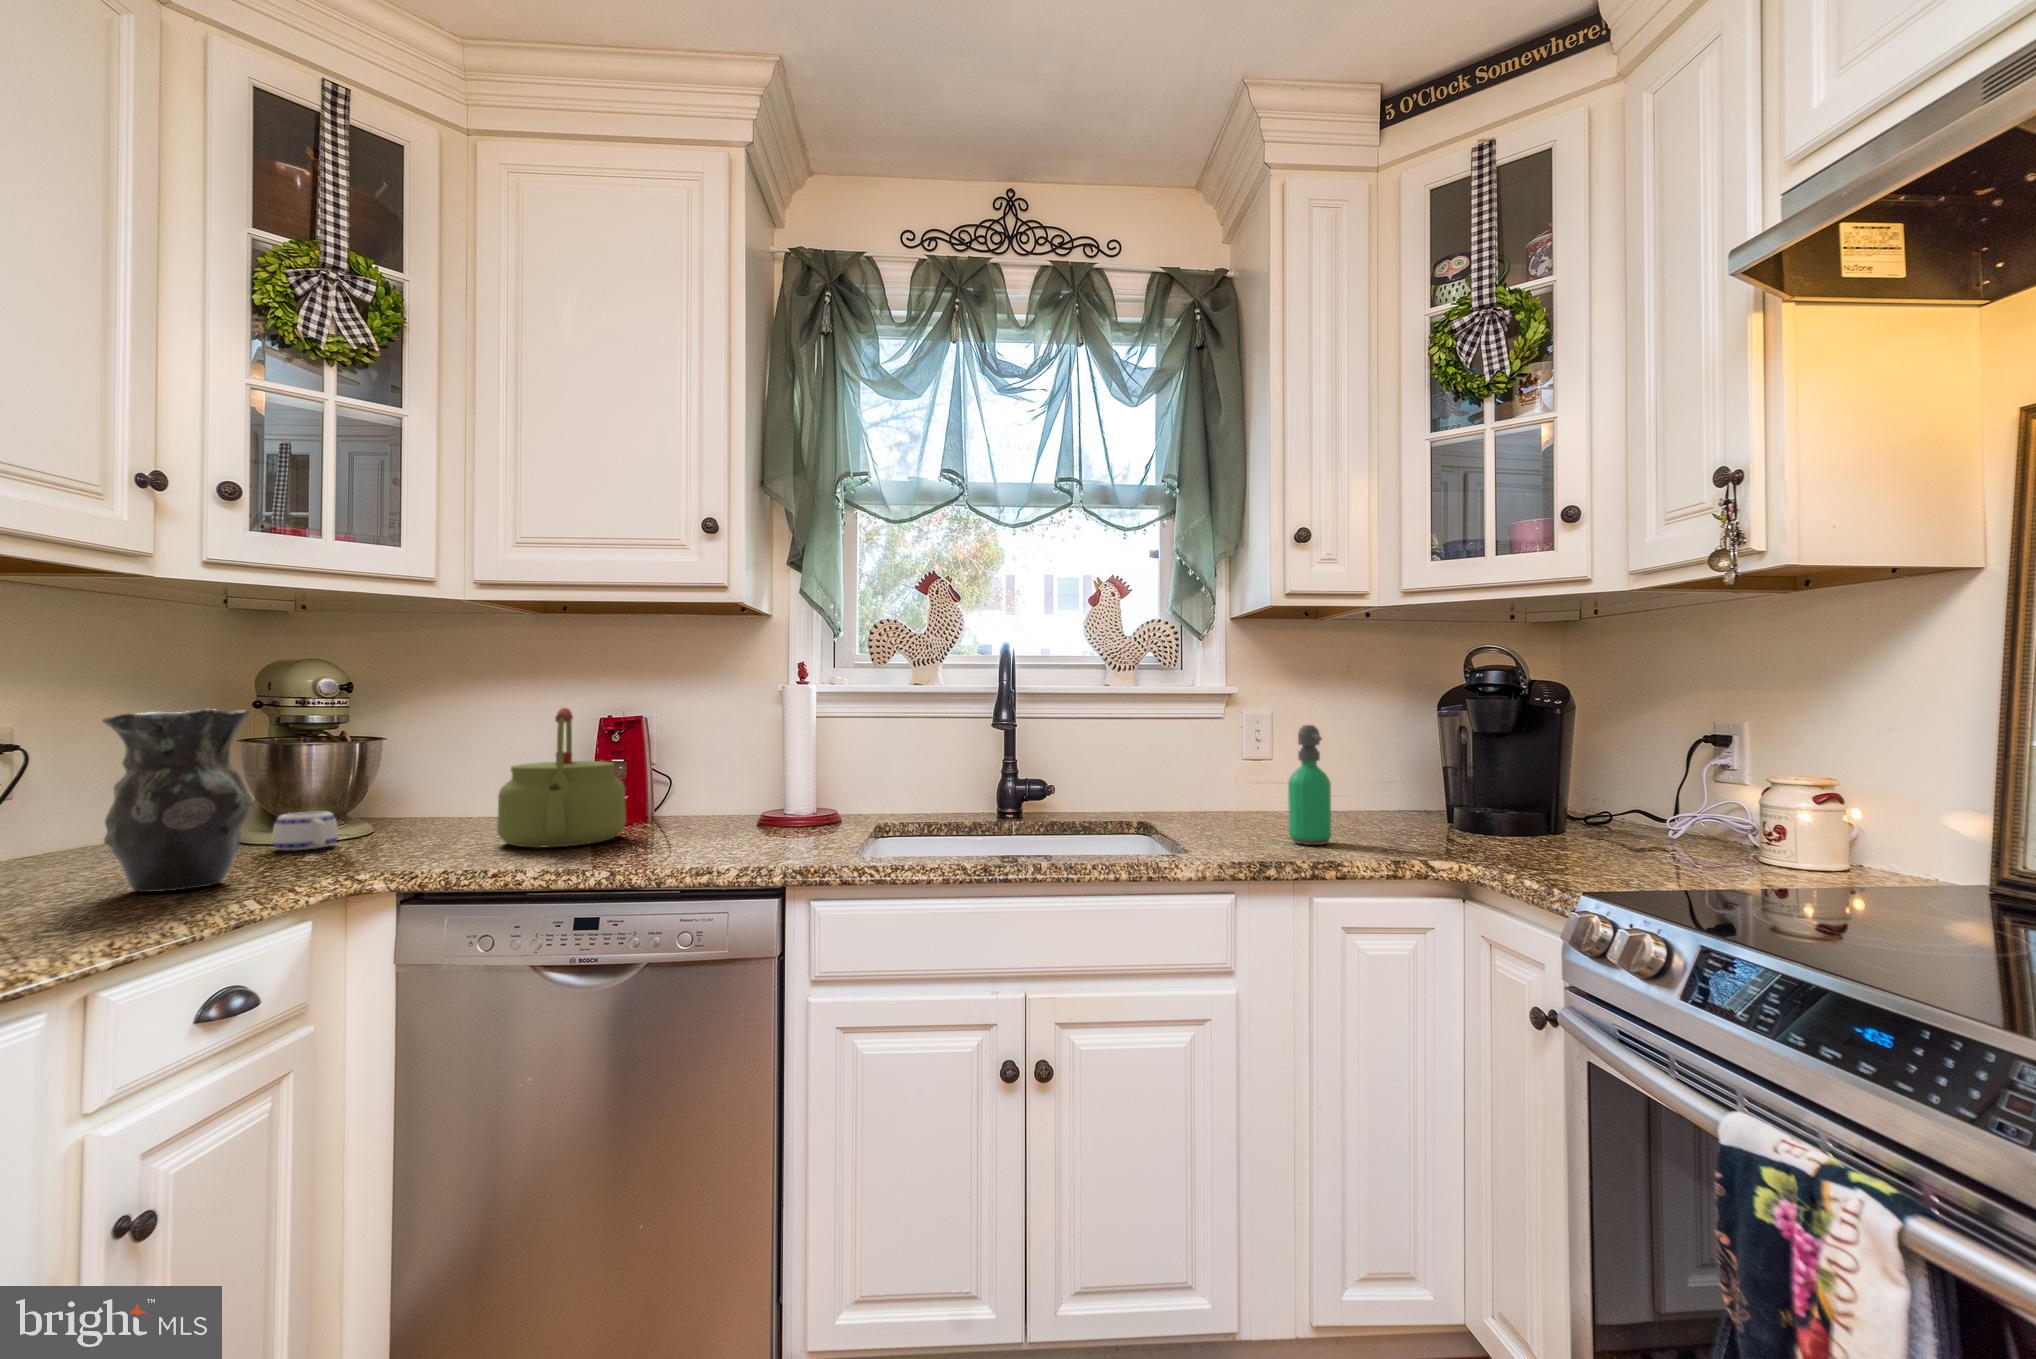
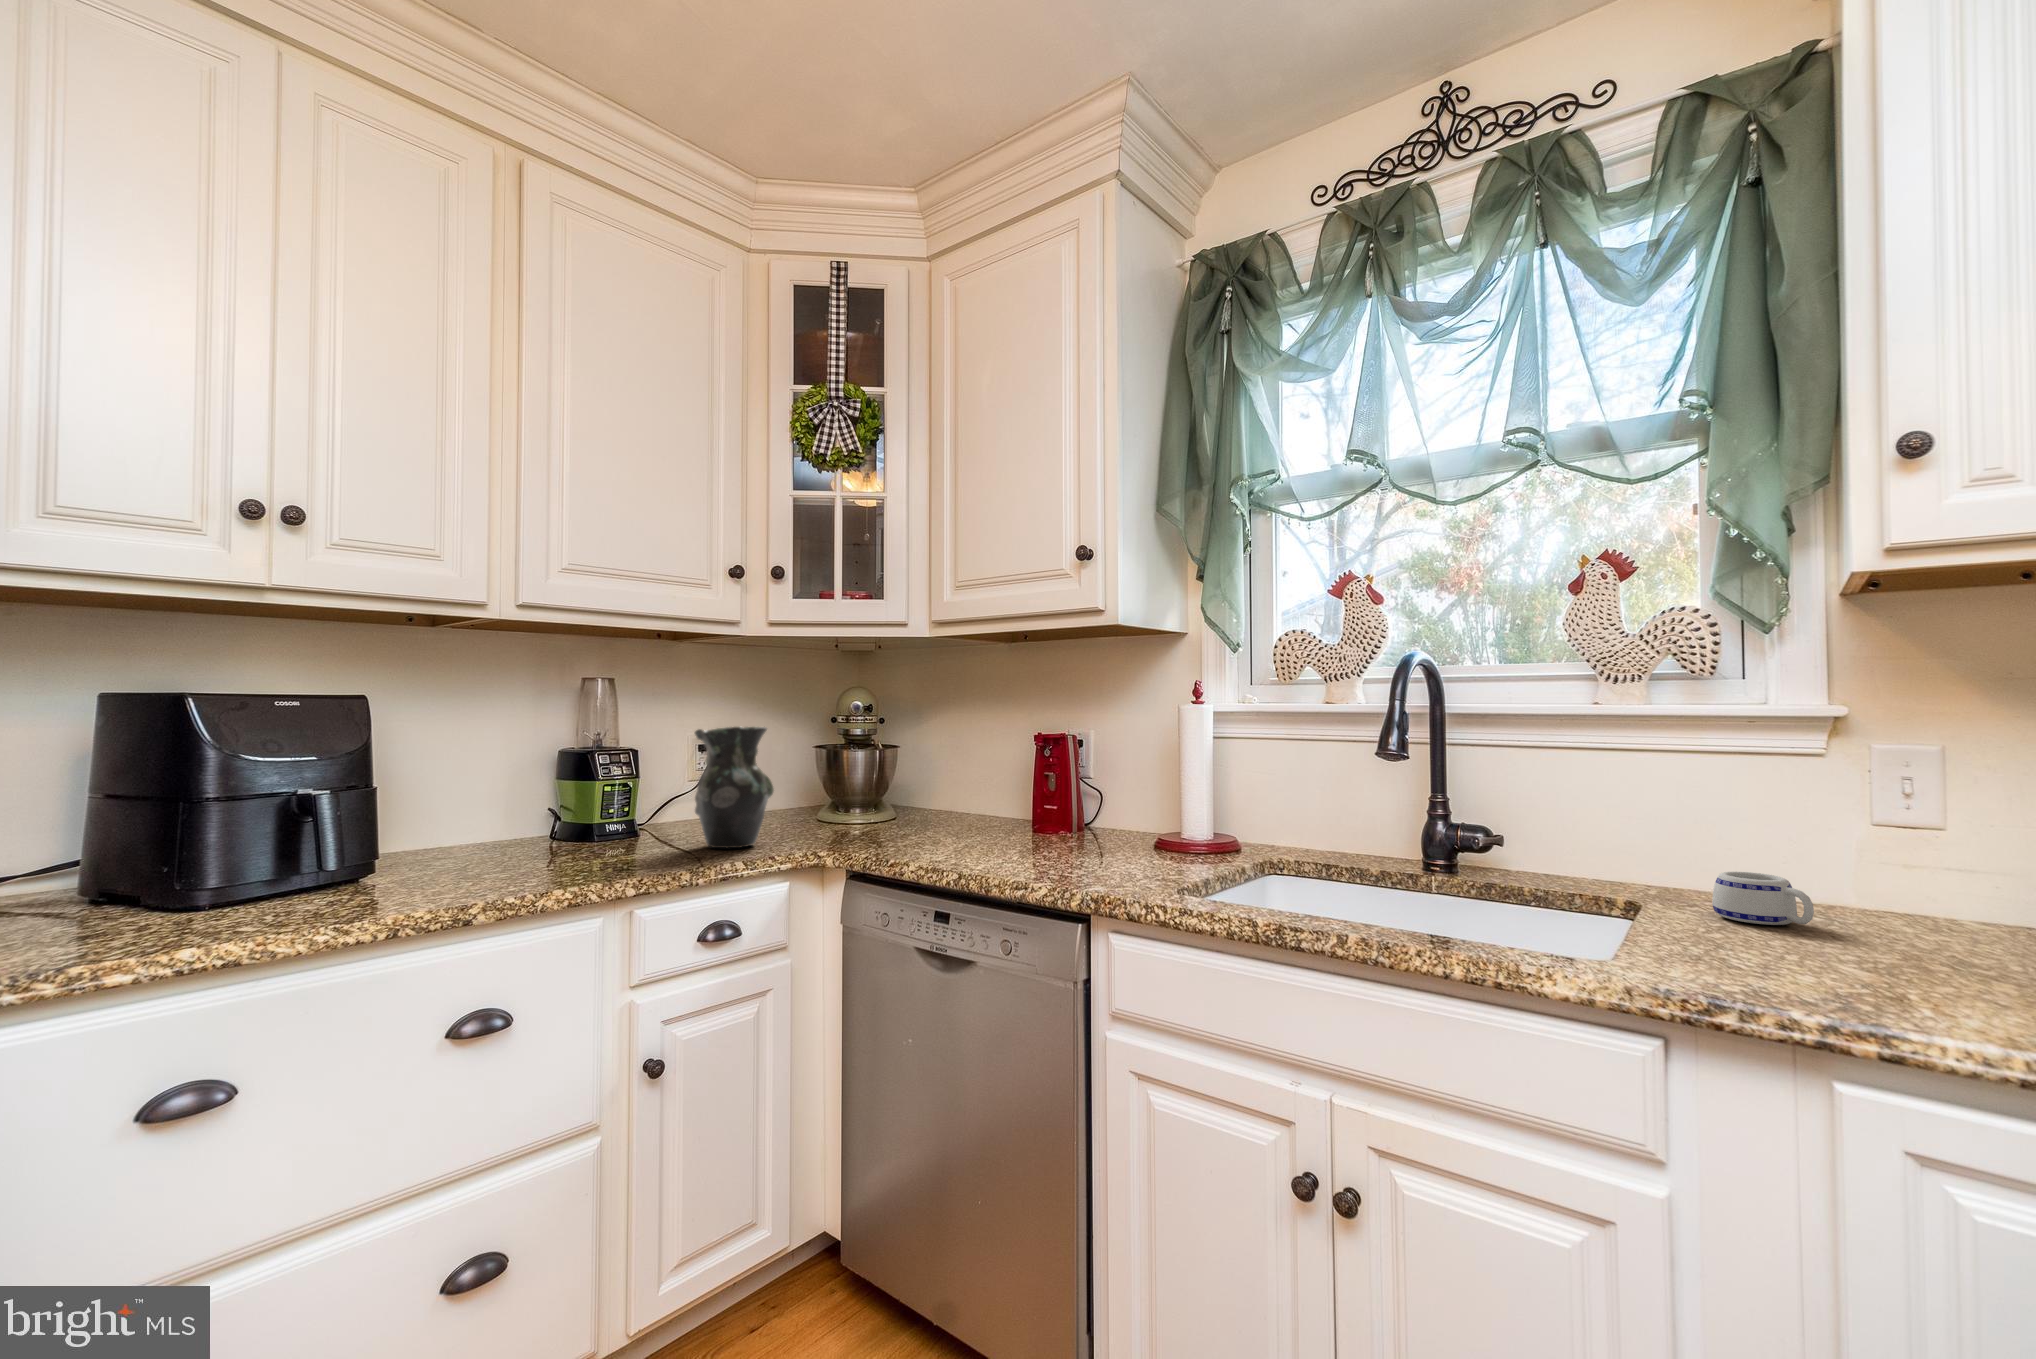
kettle: present [497,708,626,848] -> none [933,726,1032,846]
soap dispenser: present [1288,725,1331,845] -> none [1840,780,1944,995]
mug: present [272,811,338,850] -> present [1712,872,1814,925]

